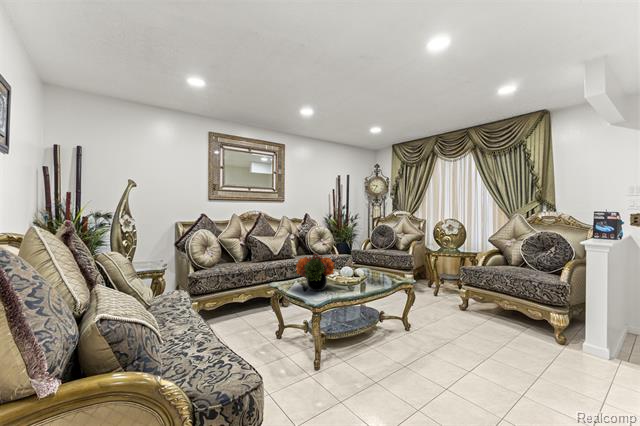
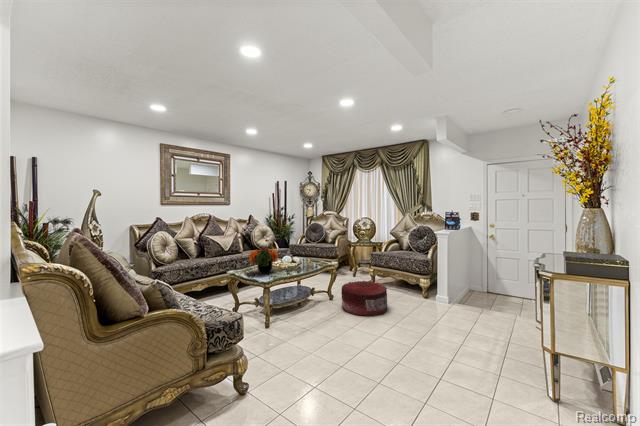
pouf: none [425,308,500,367] -> present [341,281,388,316]

